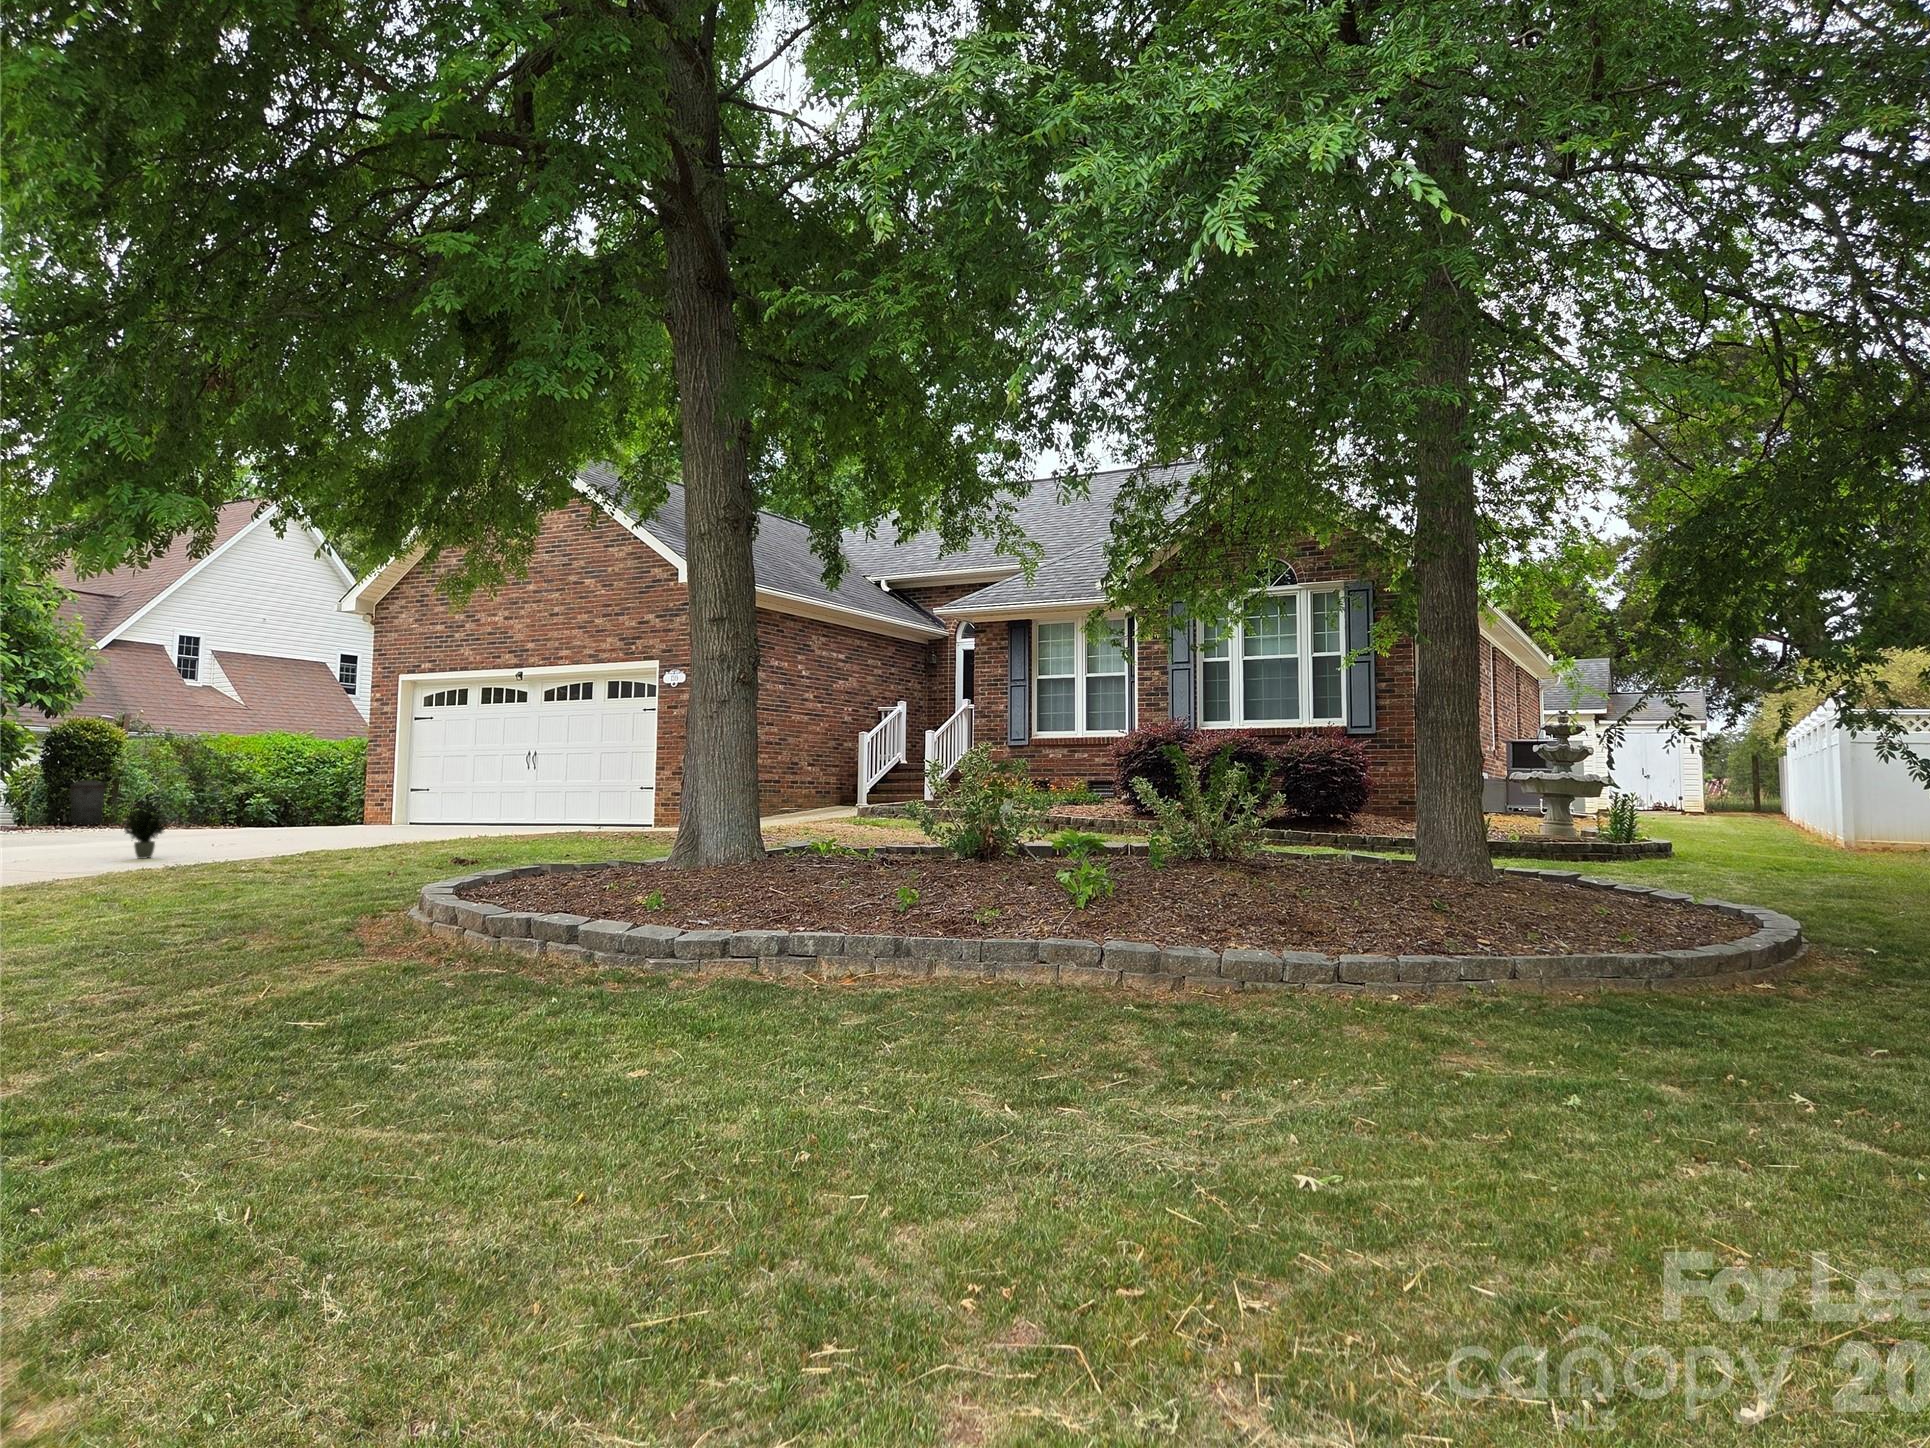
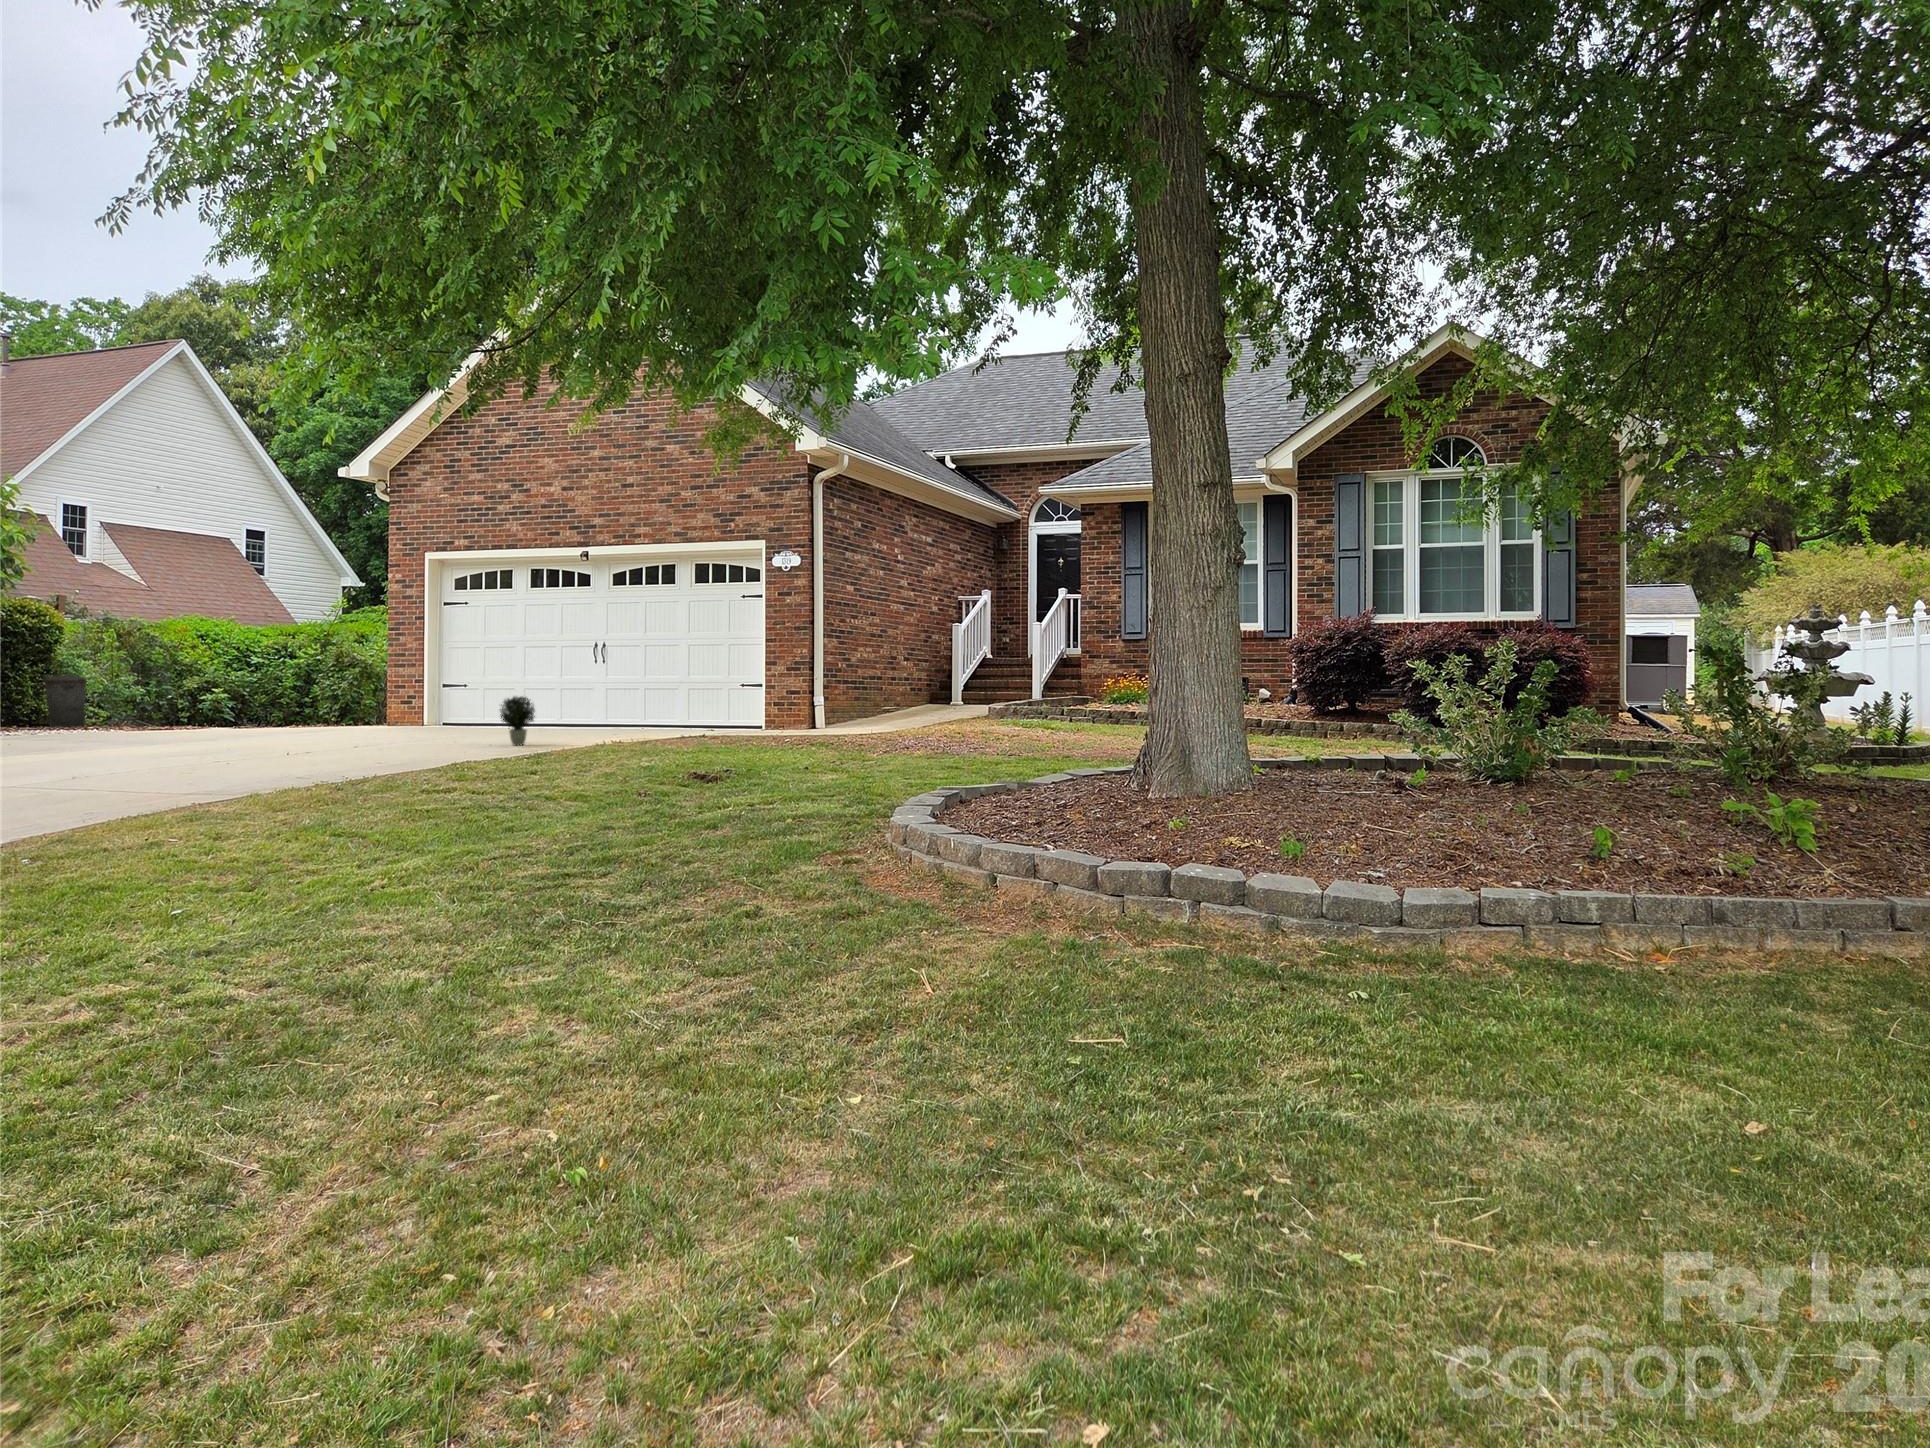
potted plant: present [124,807,167,859] -> present [500,697,535,746]

